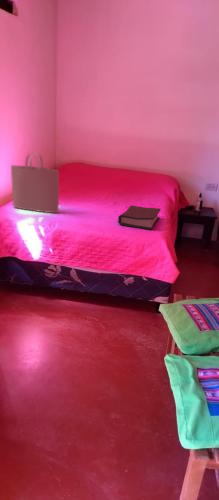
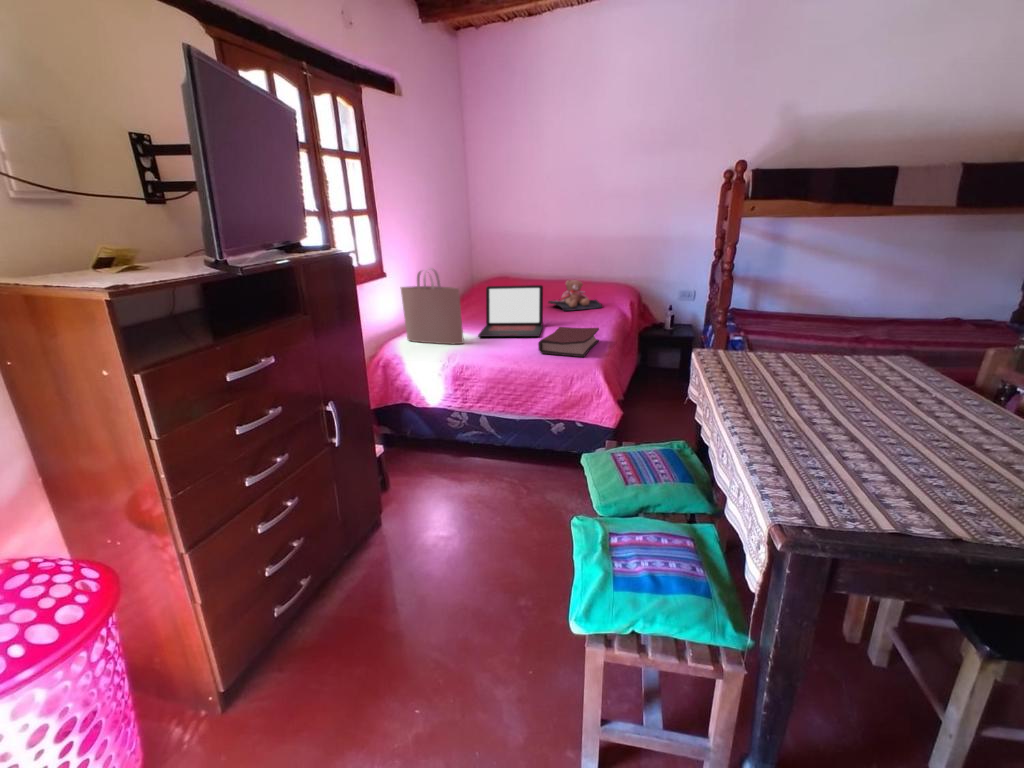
laptop: none [69,170,118,211] -> present [478,285,543,337]
teddy bear: none [116,170,155,193] -> present [548,280,602,311]

